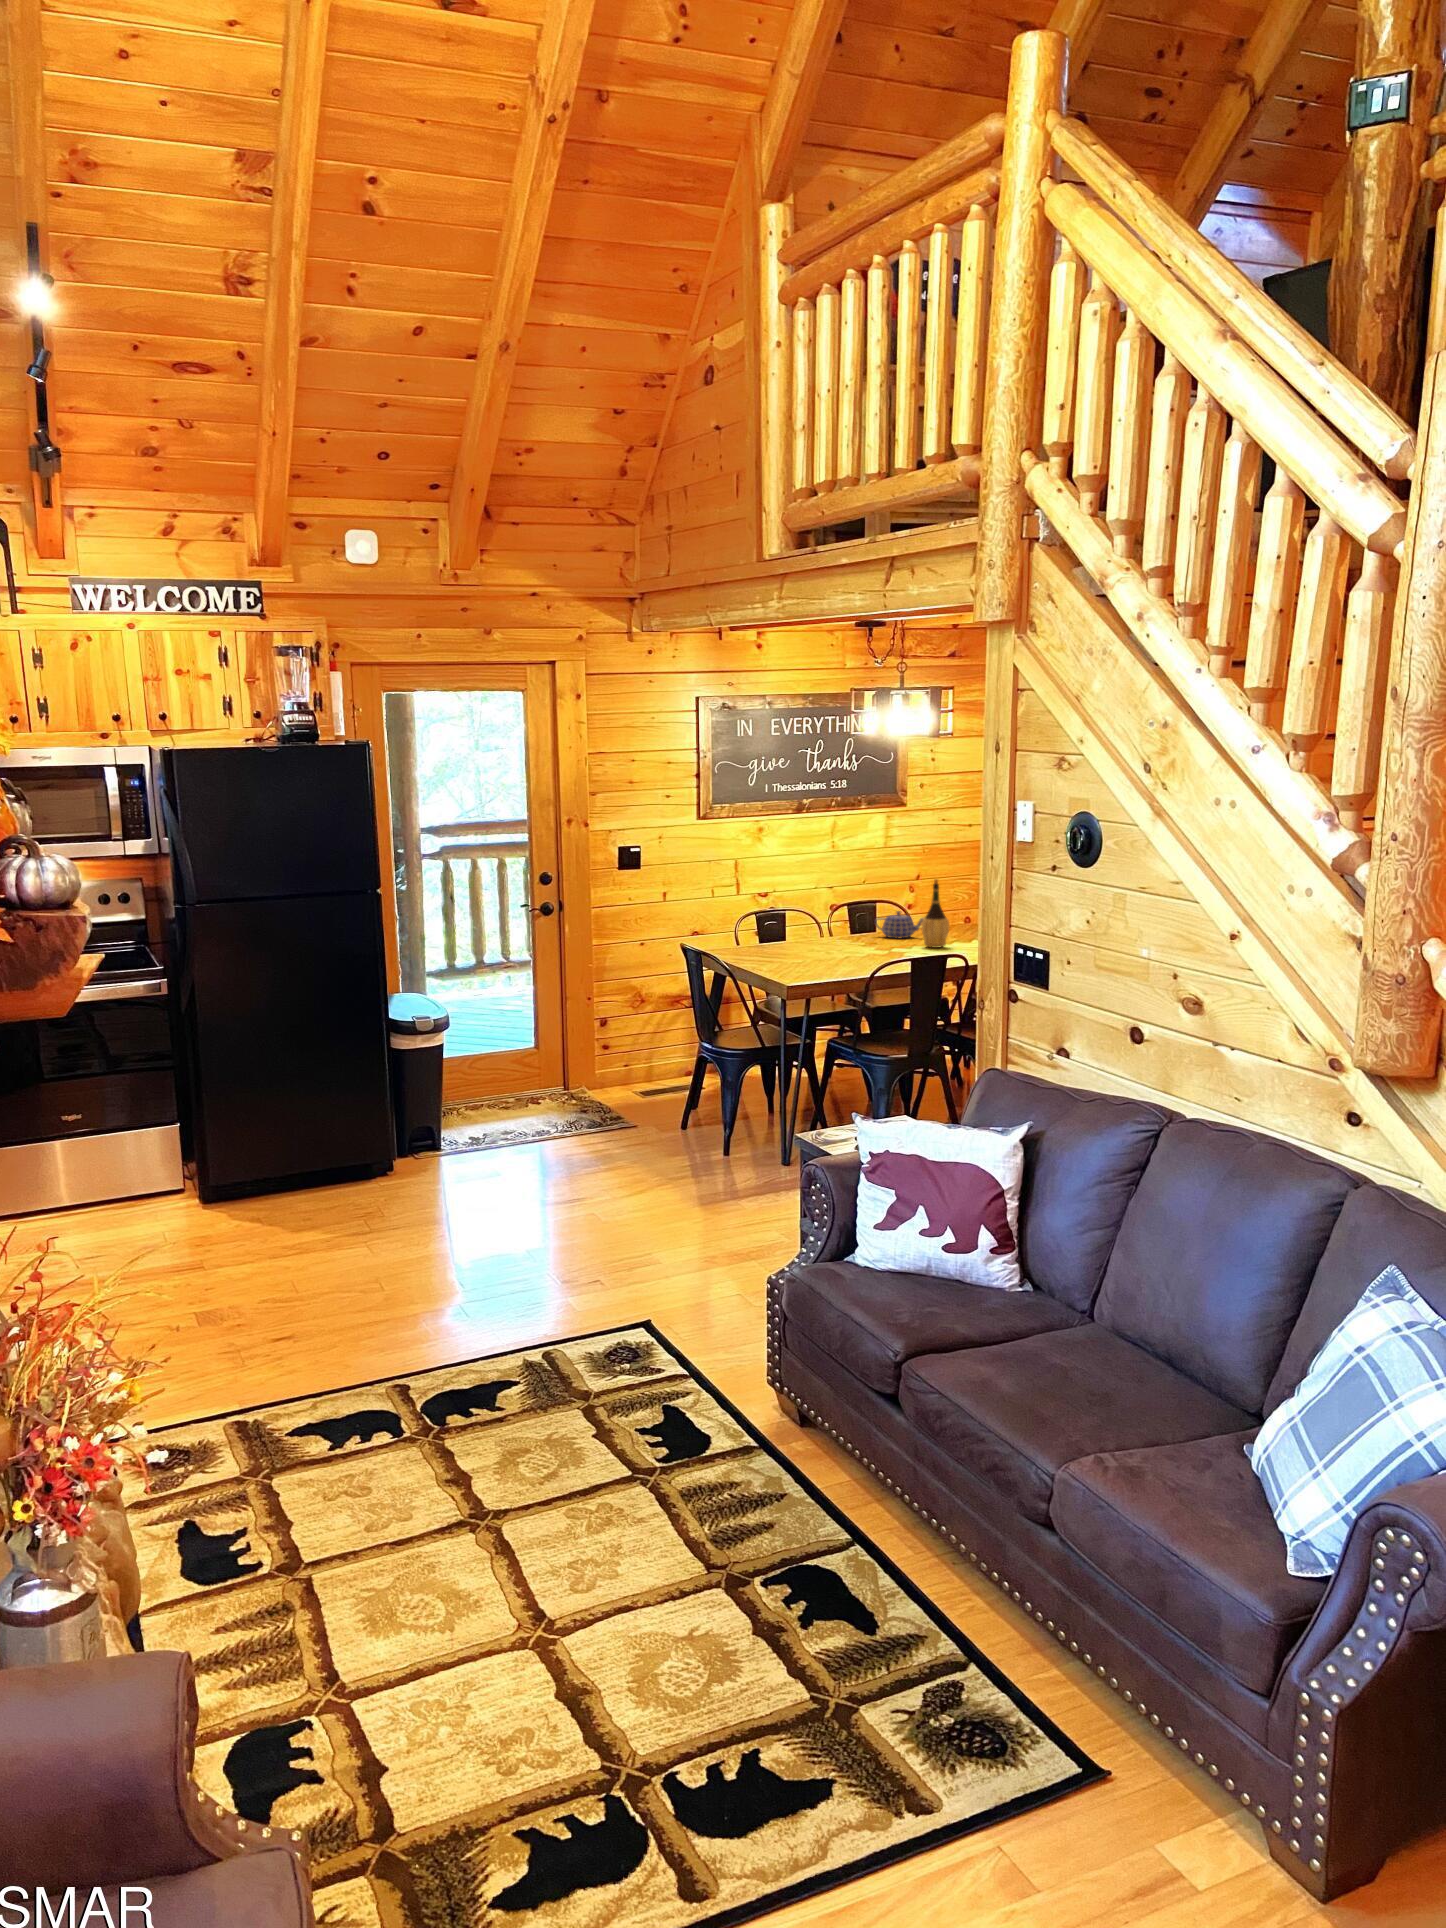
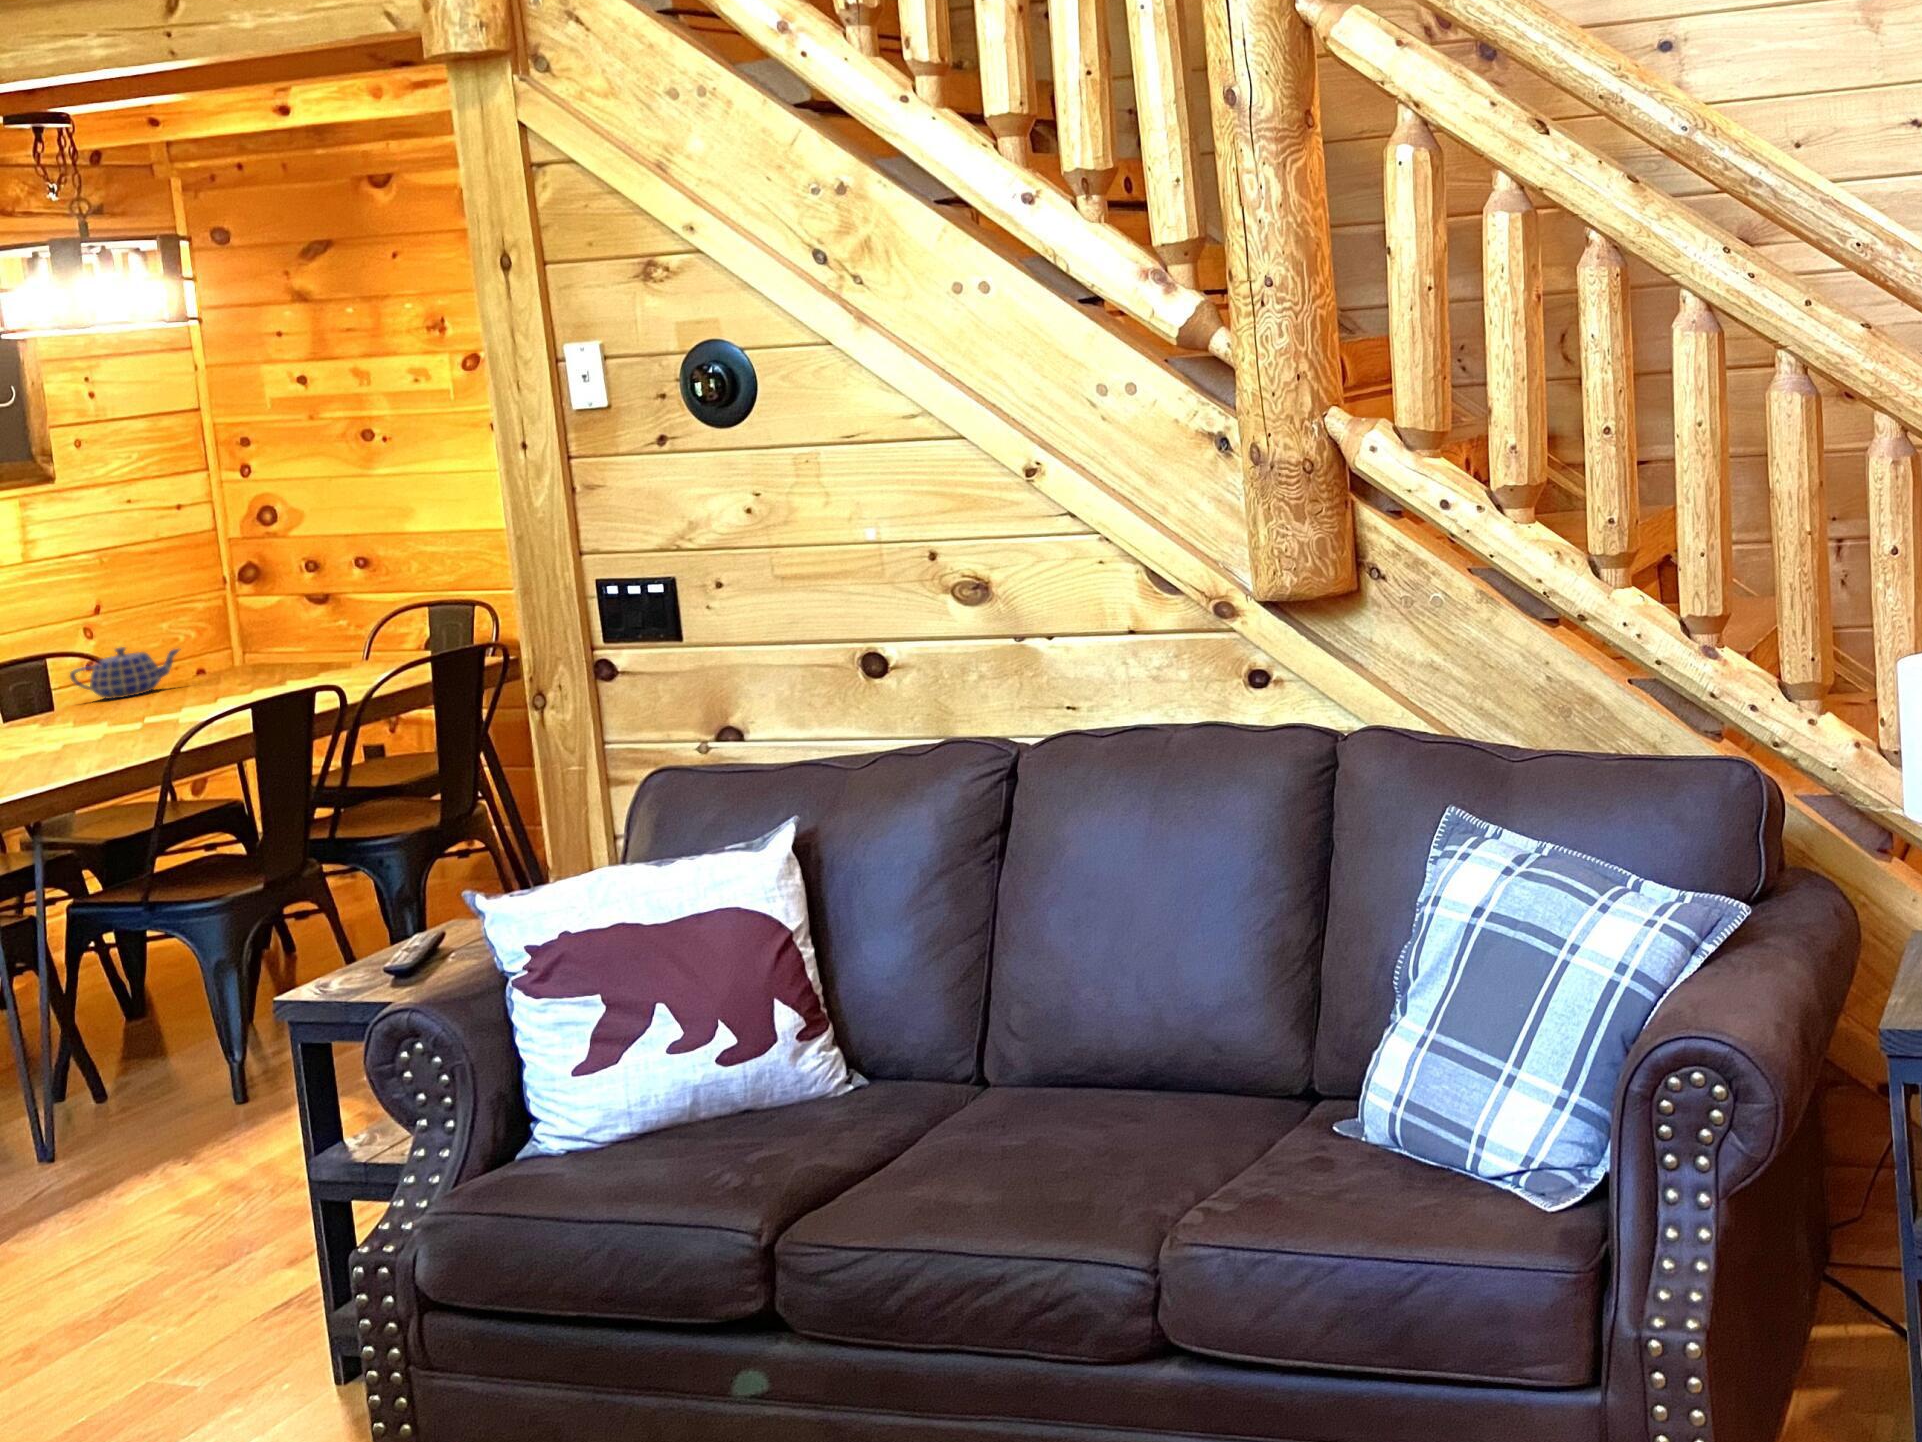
wine bottle: present [922,879,949,948] -> none [198,569,255,691]

